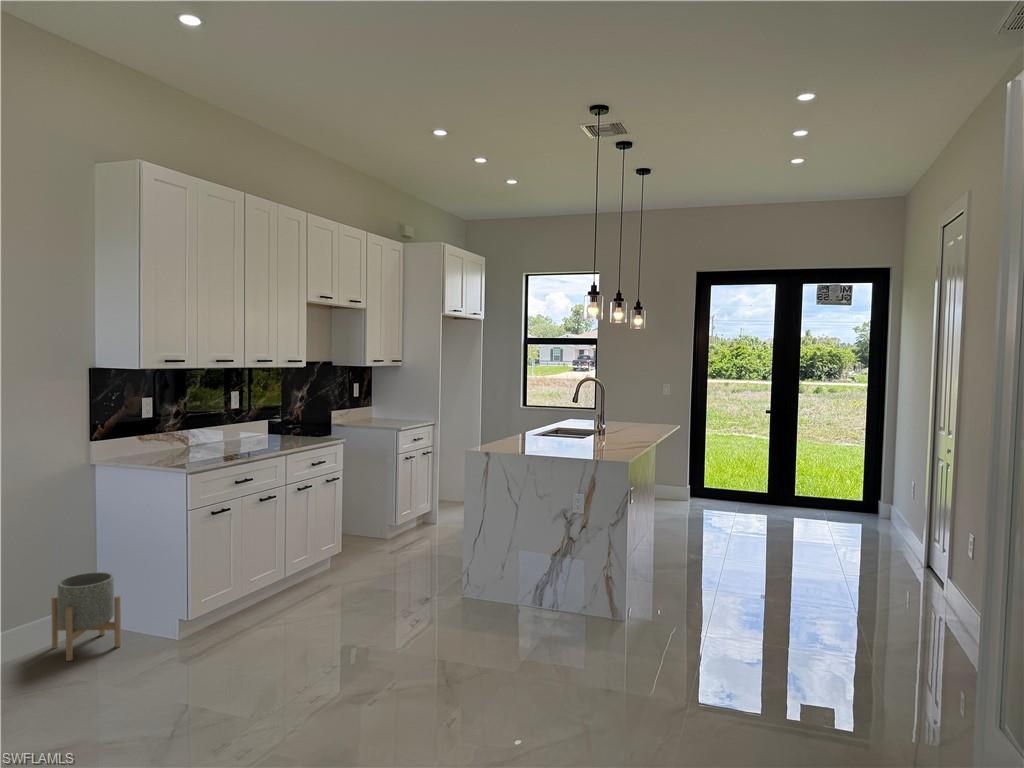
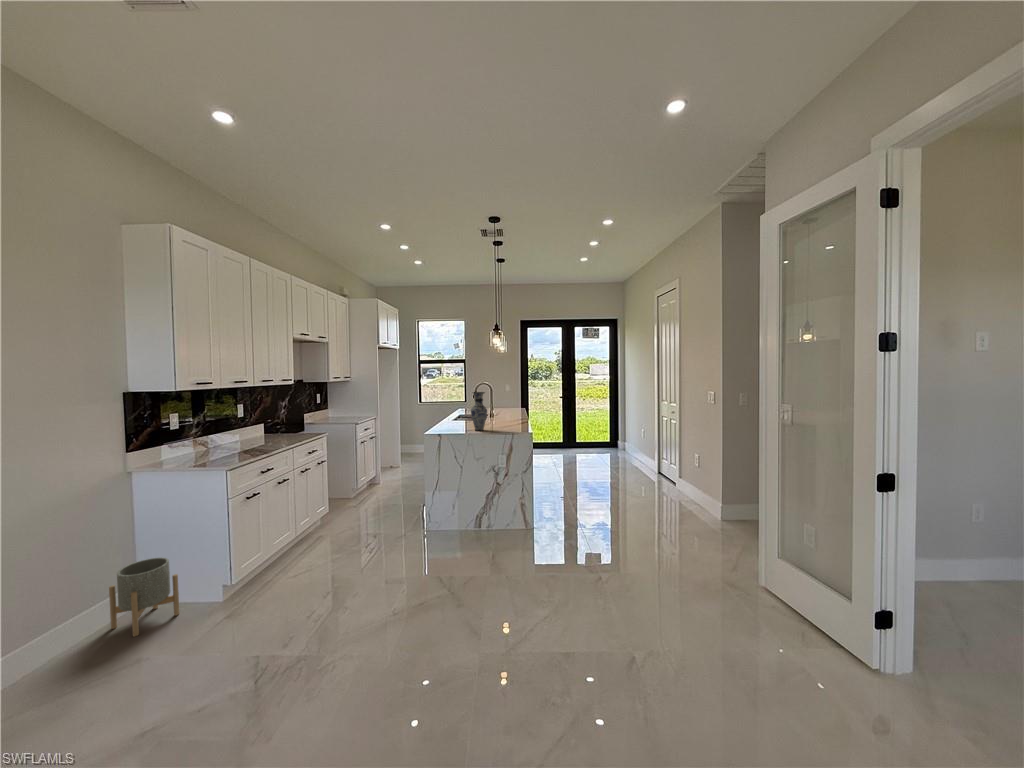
vase: none [537,389,565,452] -> present [471,392,487,431]

